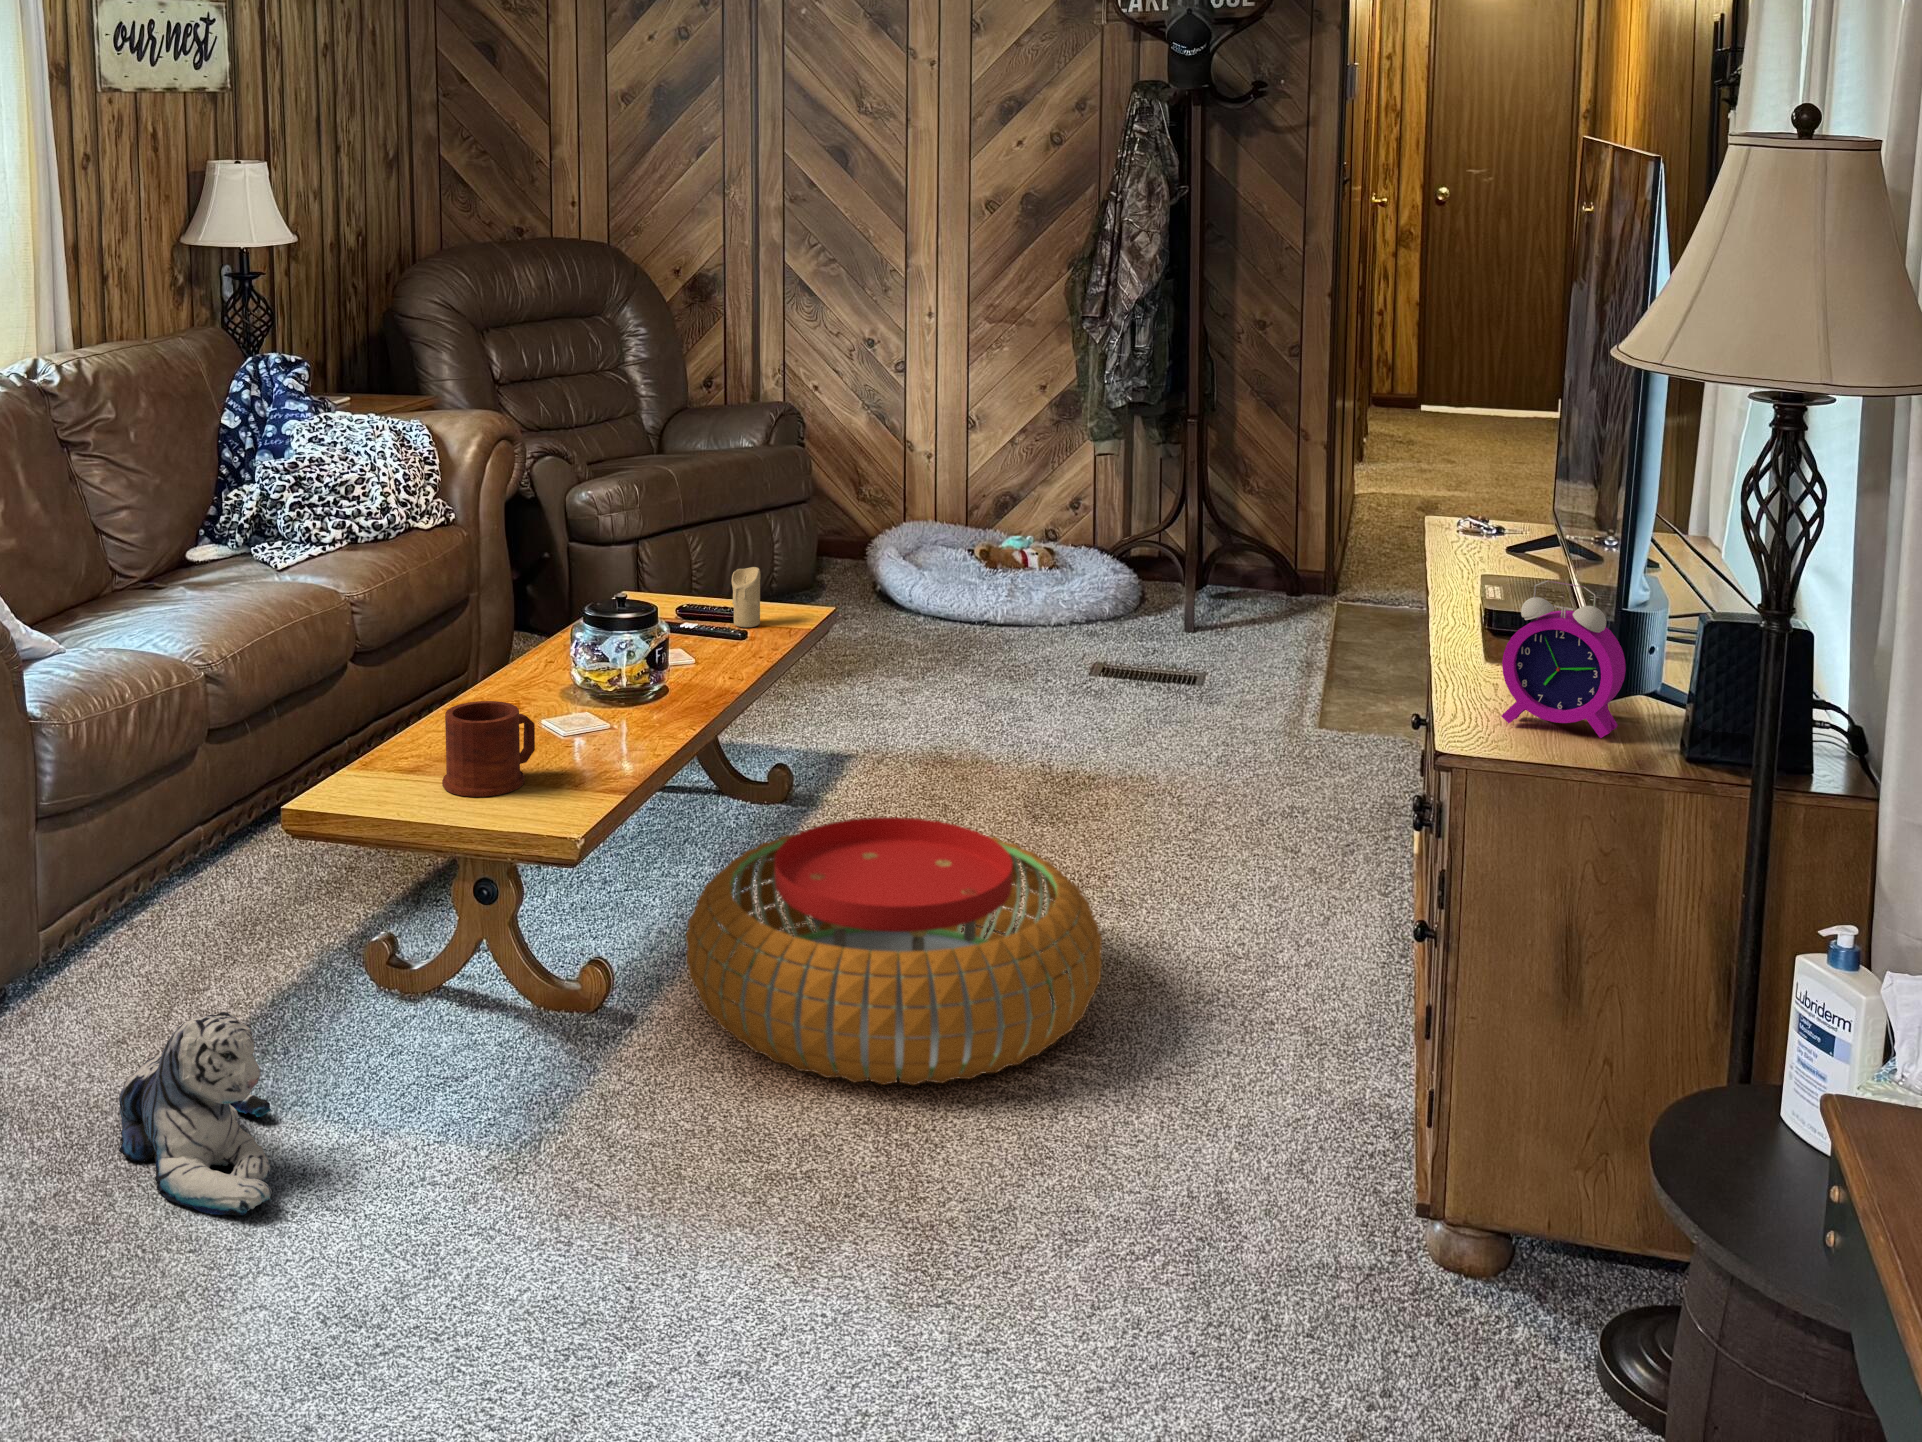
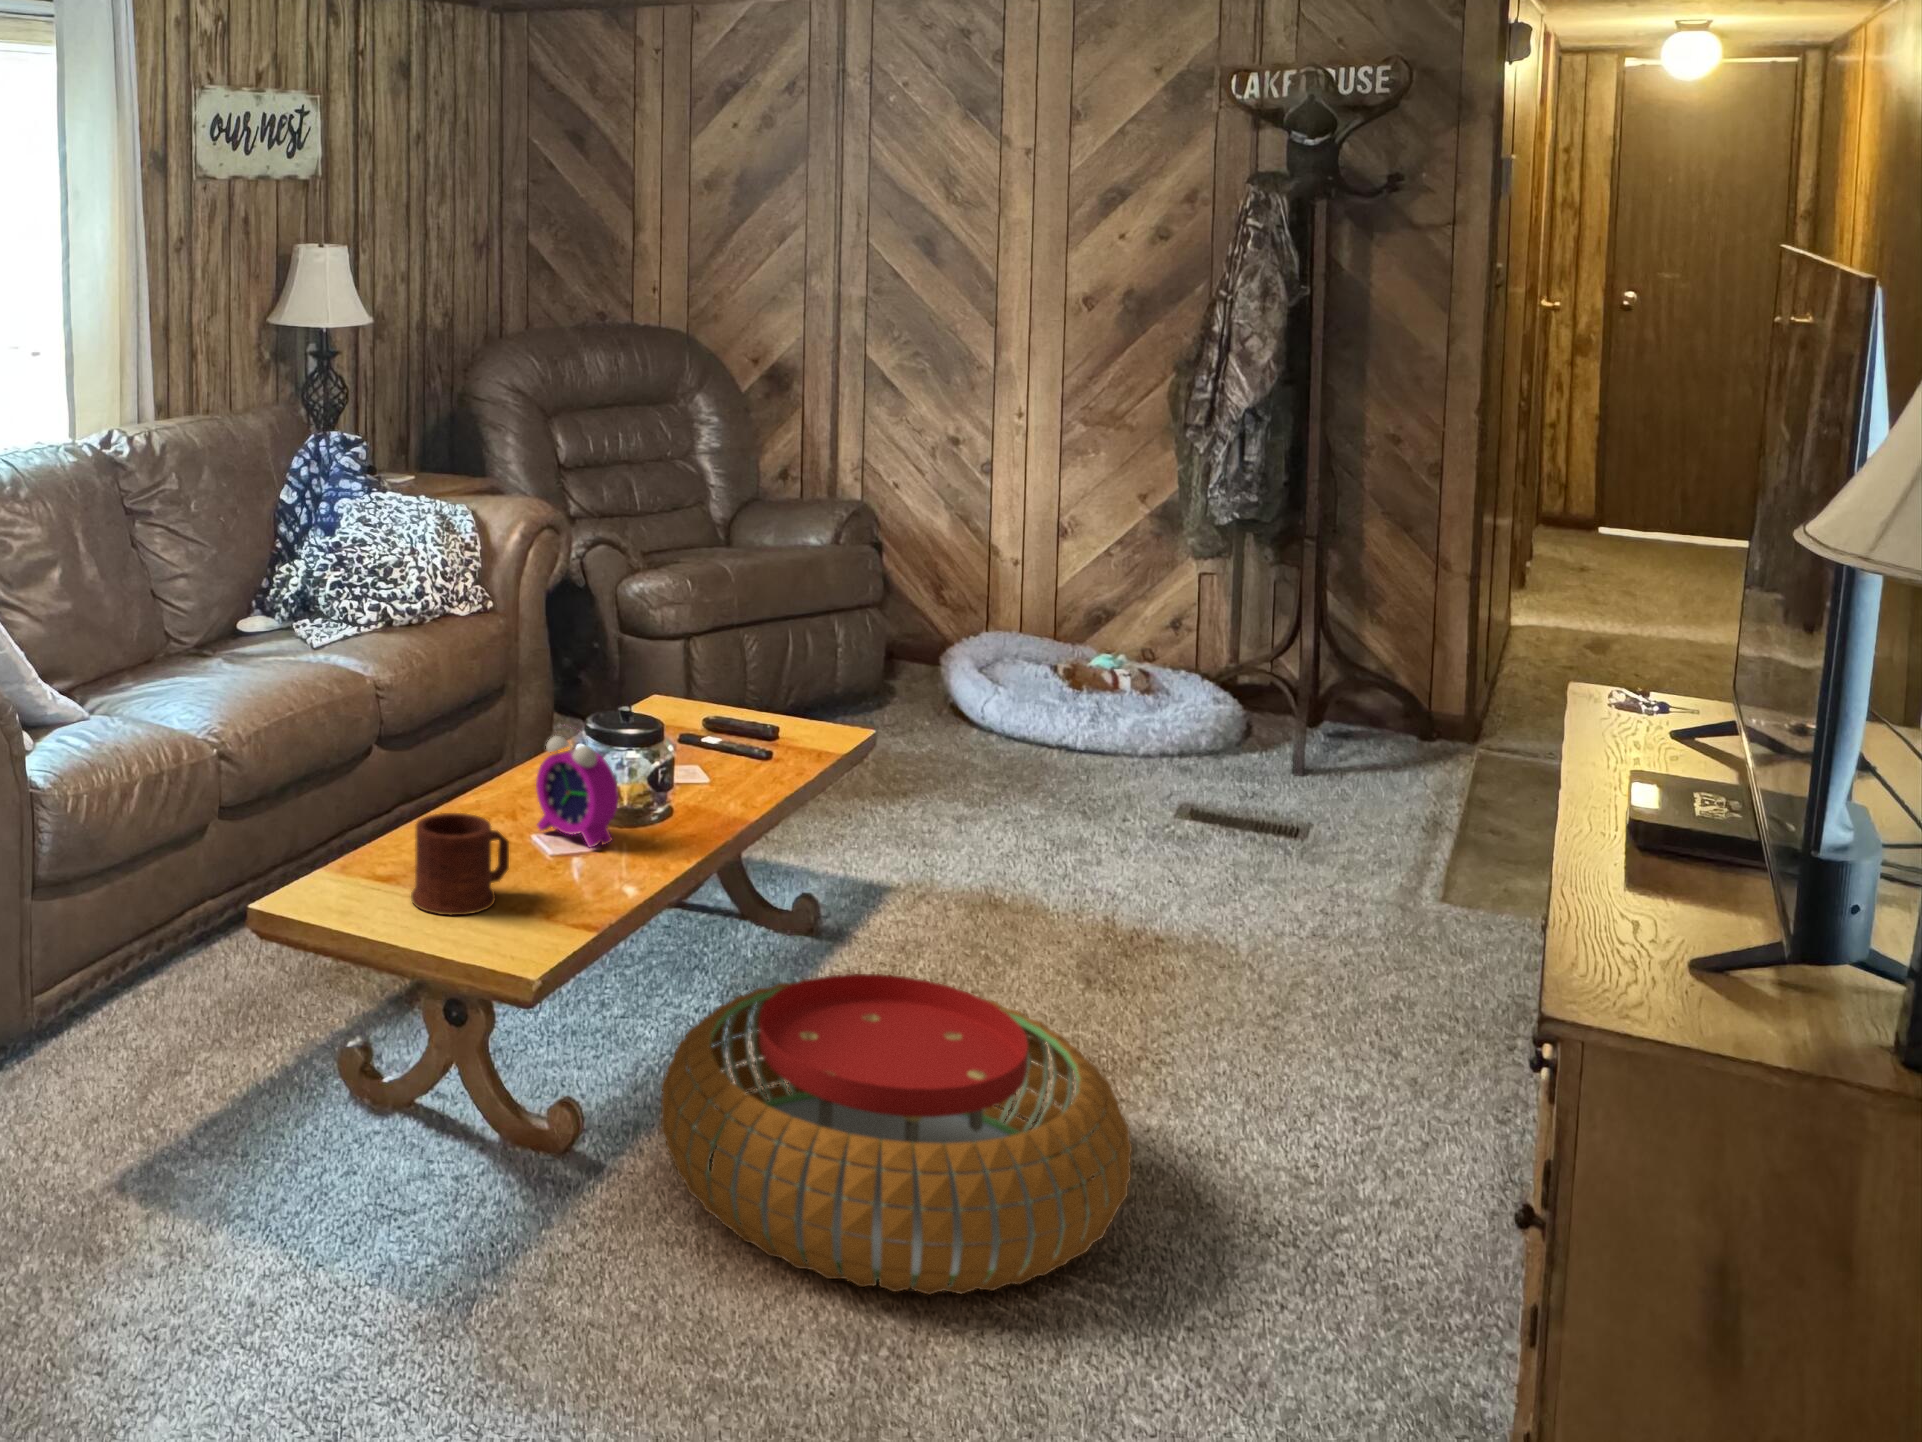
candle: present [732,567,761,627] -> none [757,682,788,746]
alarm clock: present [1501,580,1626,738] -> present [536,725,618,848]
plush toy: present [119,1012,272,1216] -> none [60,1117,214,1338]

